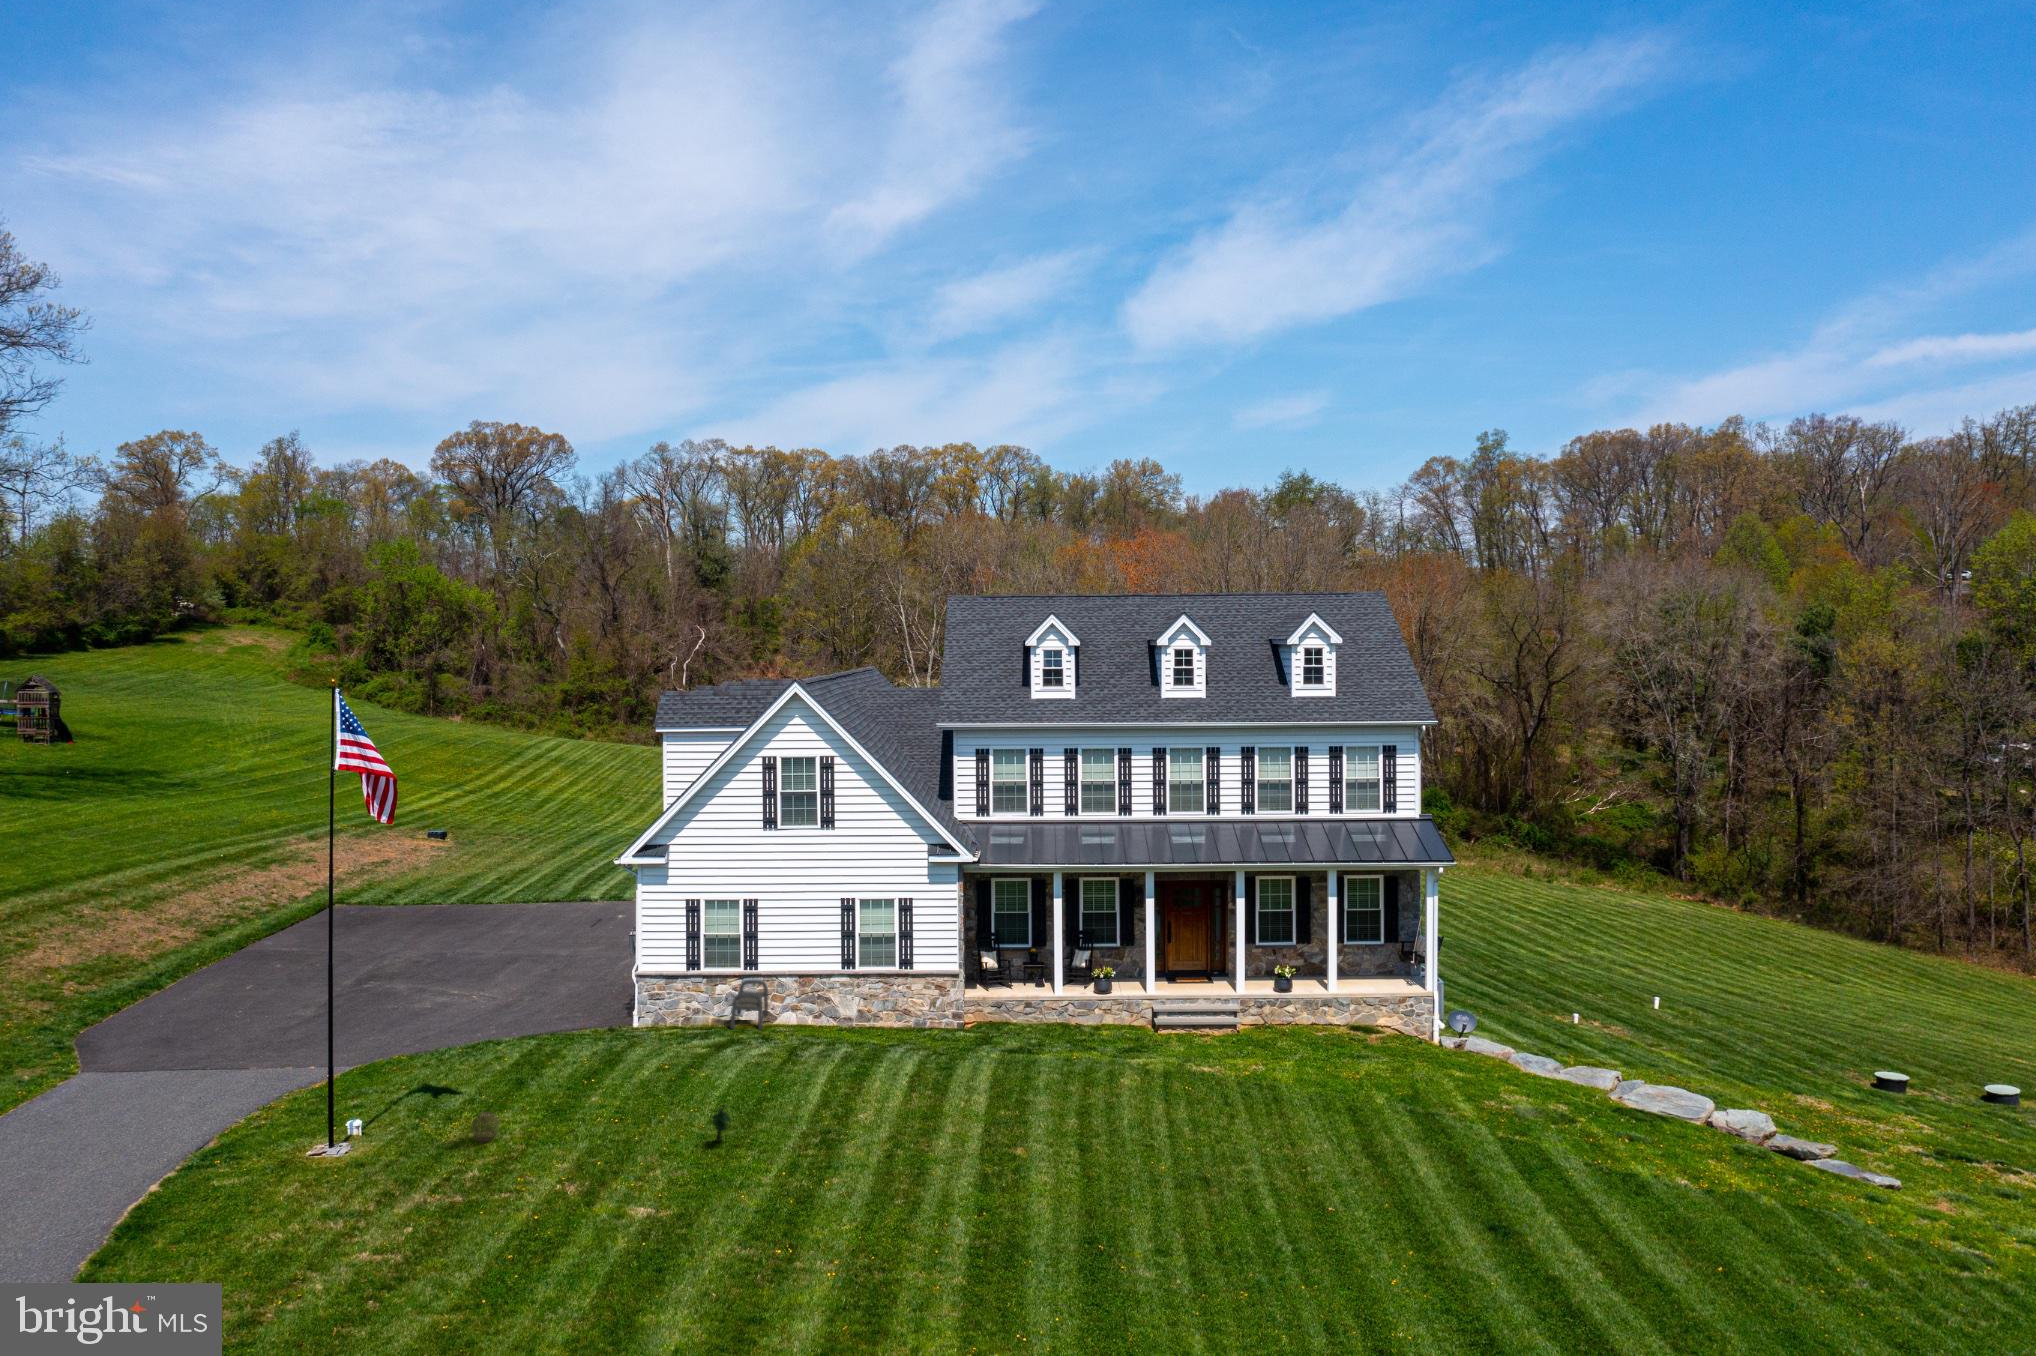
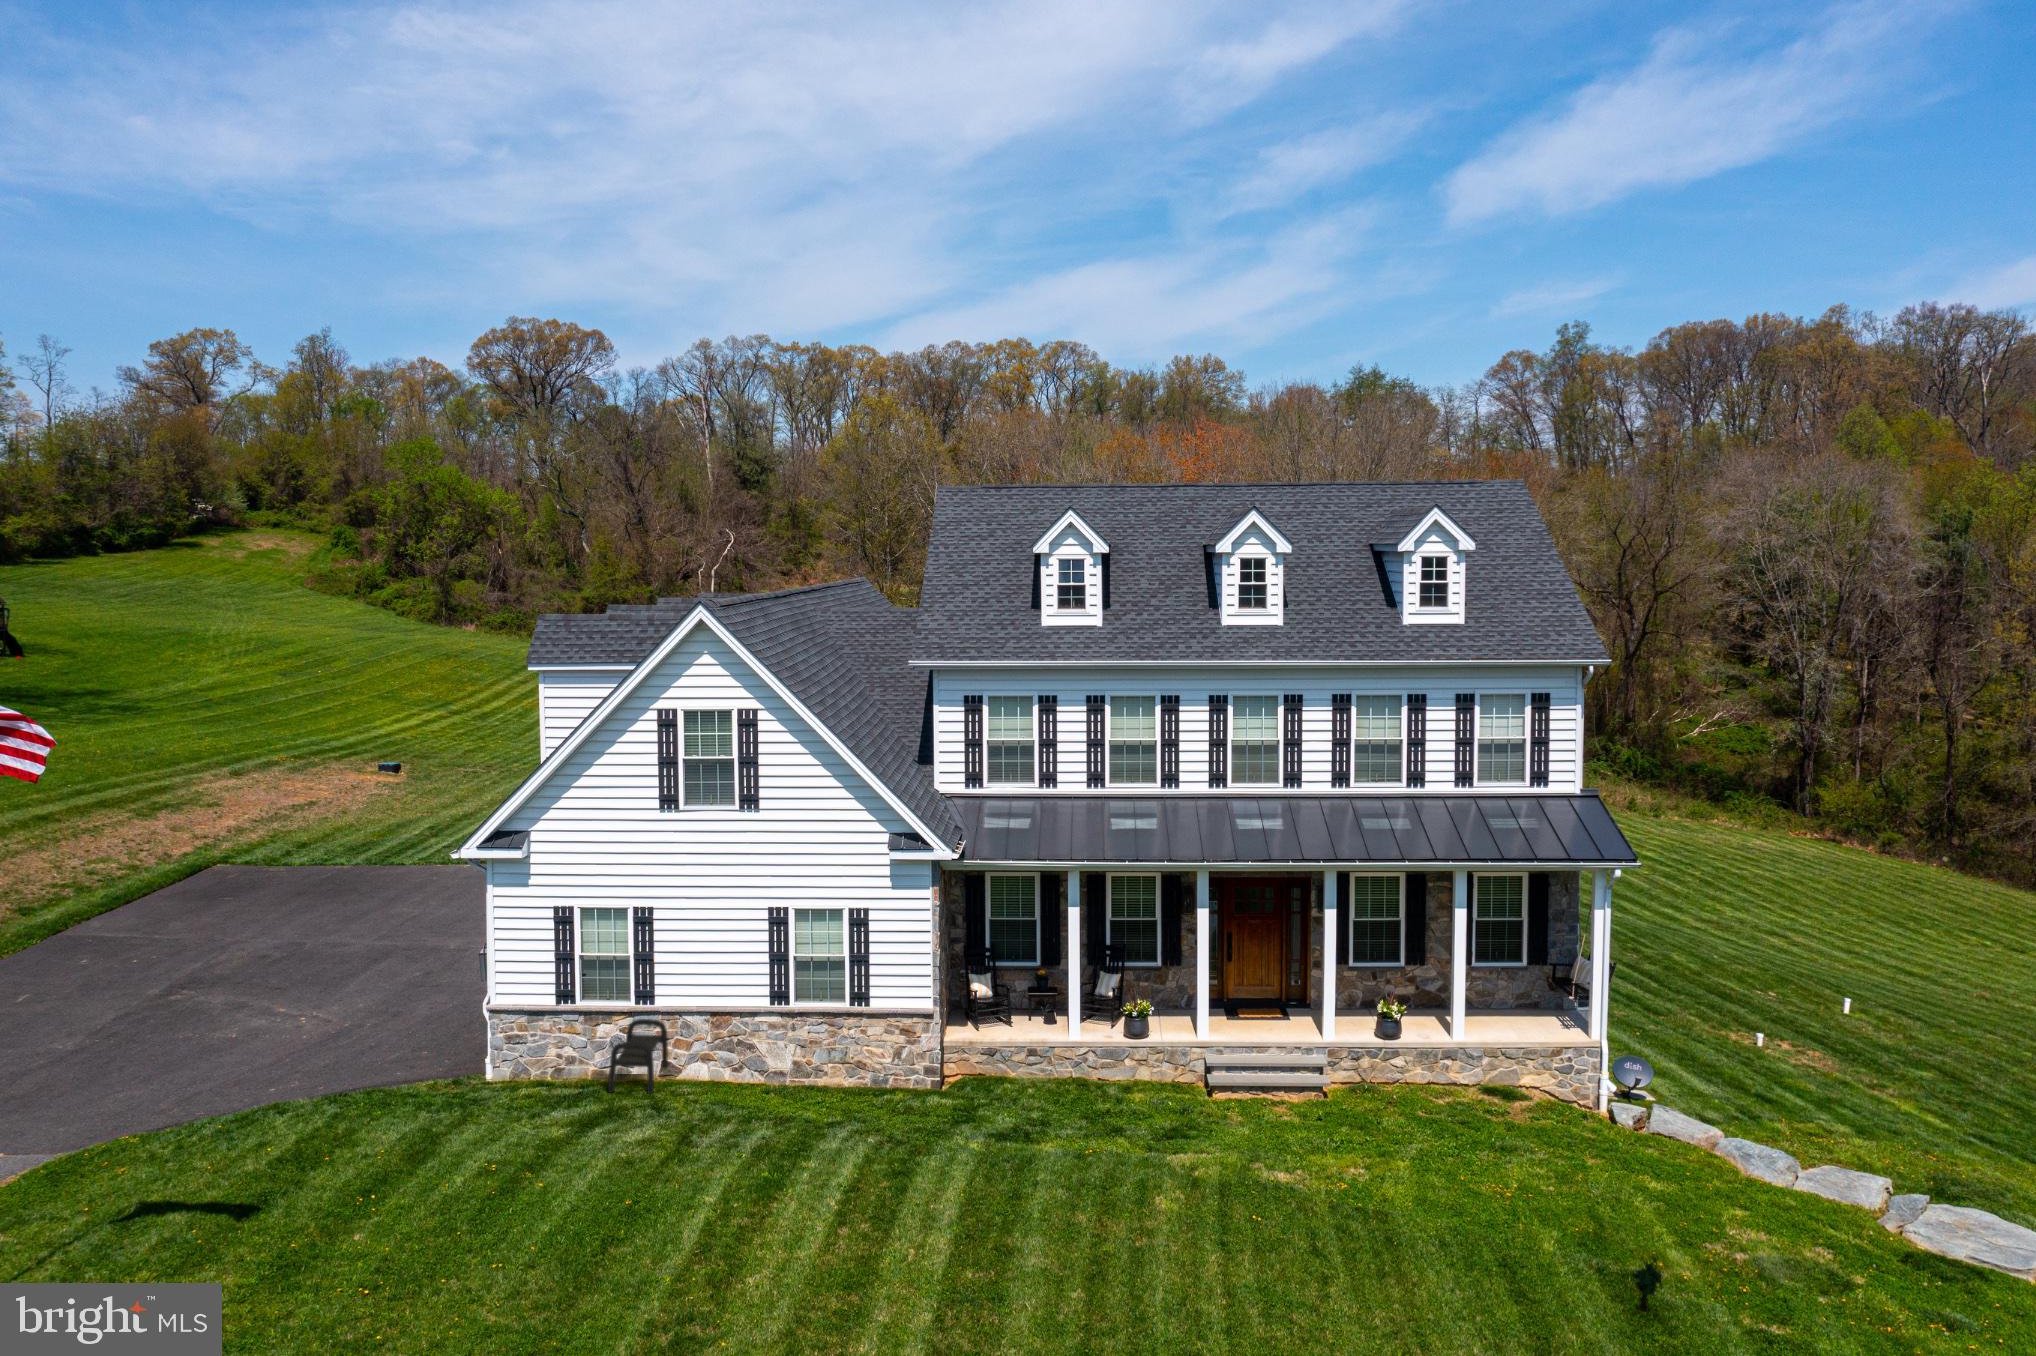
decorative plant: present [713,1105,731,1142] -> present [1631,1258,1663,1311]
woven basket: present [472,1112,499,1142] -> none [150,1264,196,1313]

